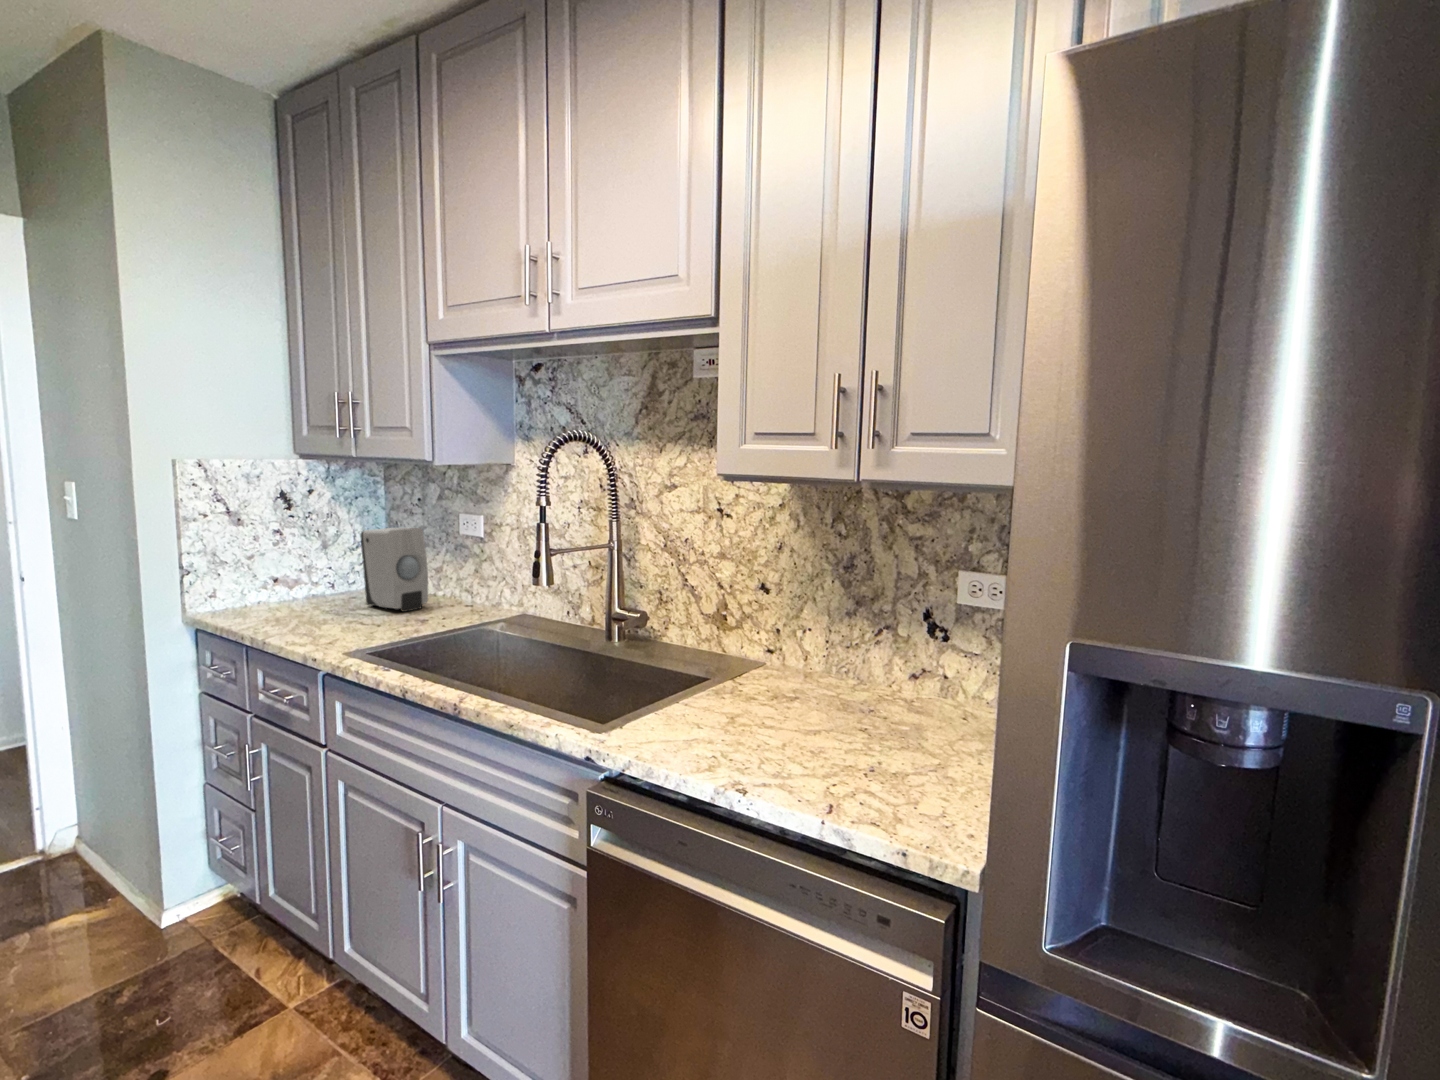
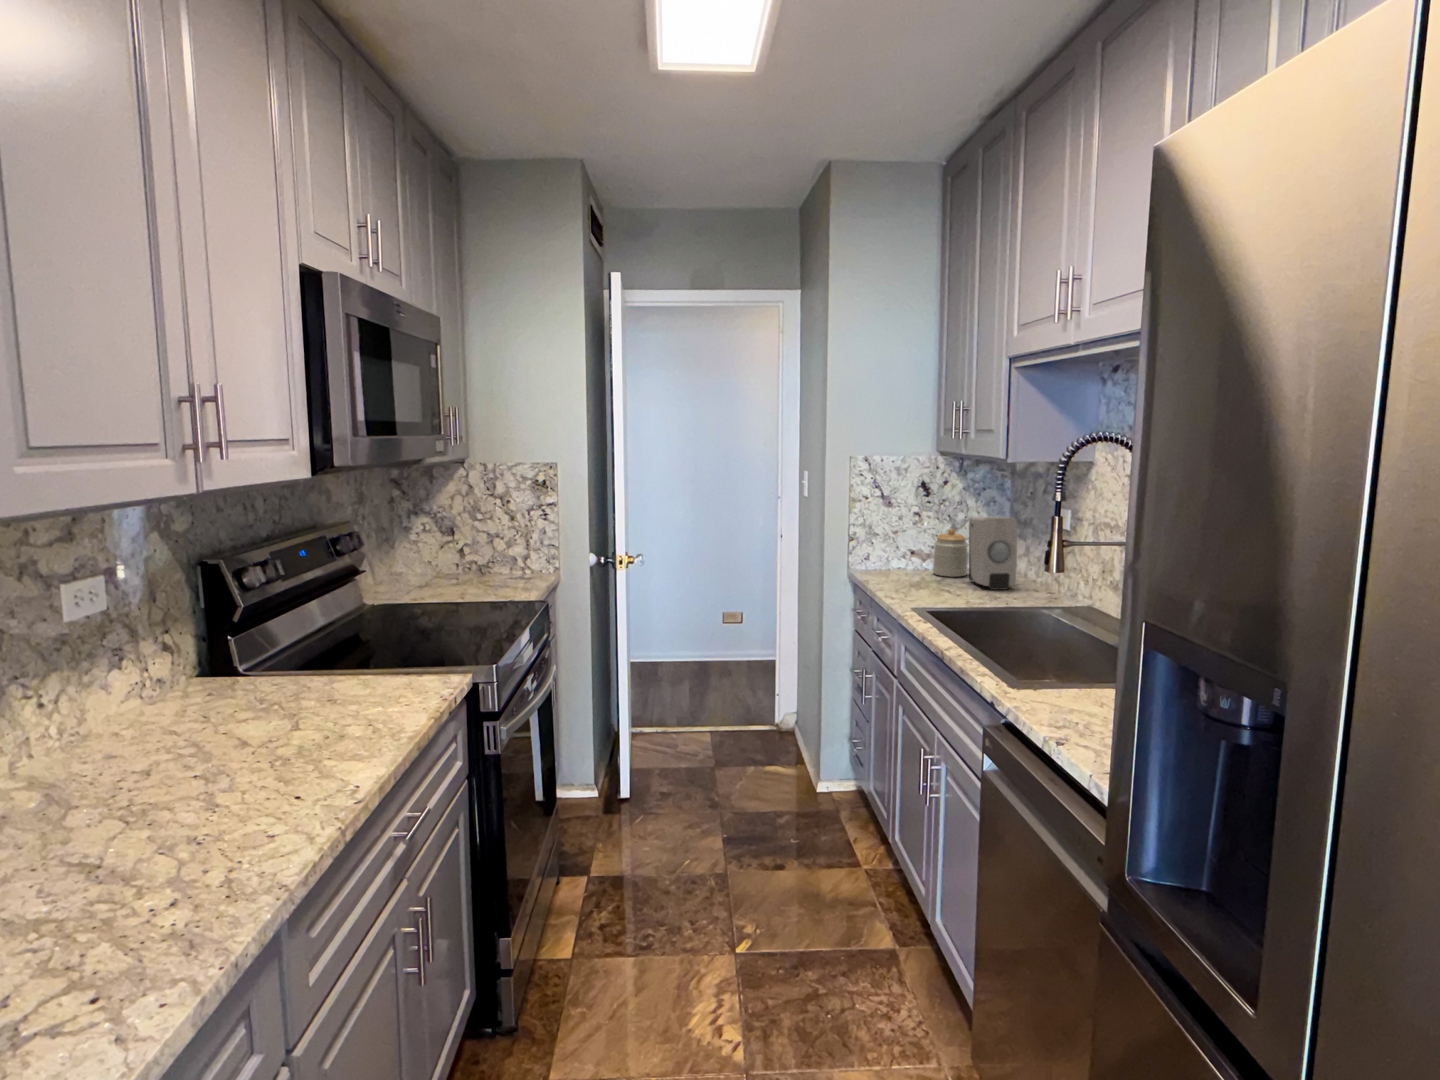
jar: none [308,546,355,605] -> present [933,529,969,577]

